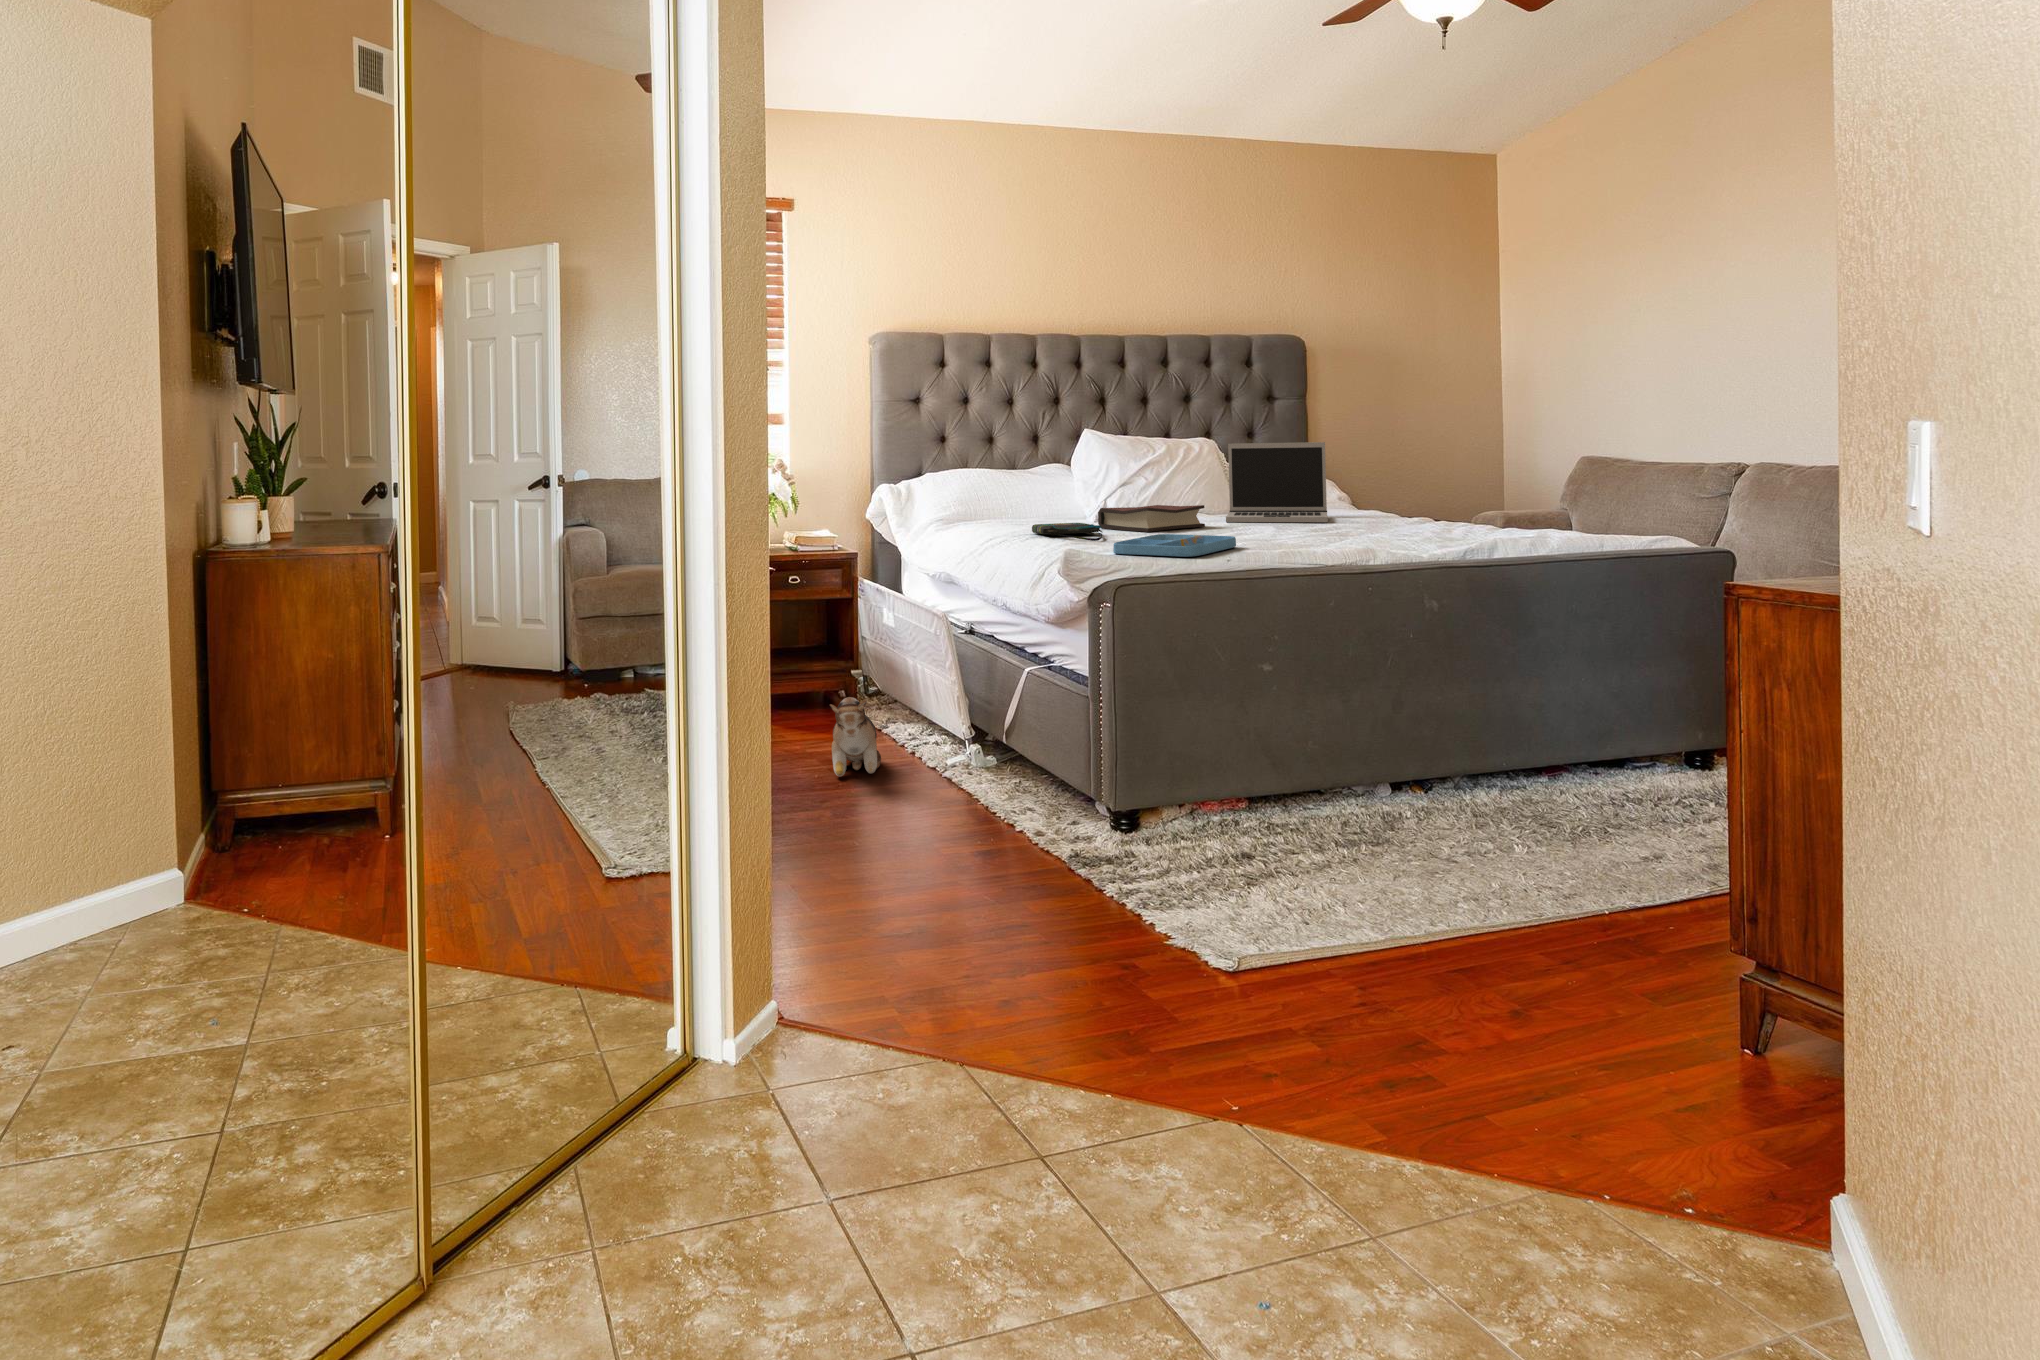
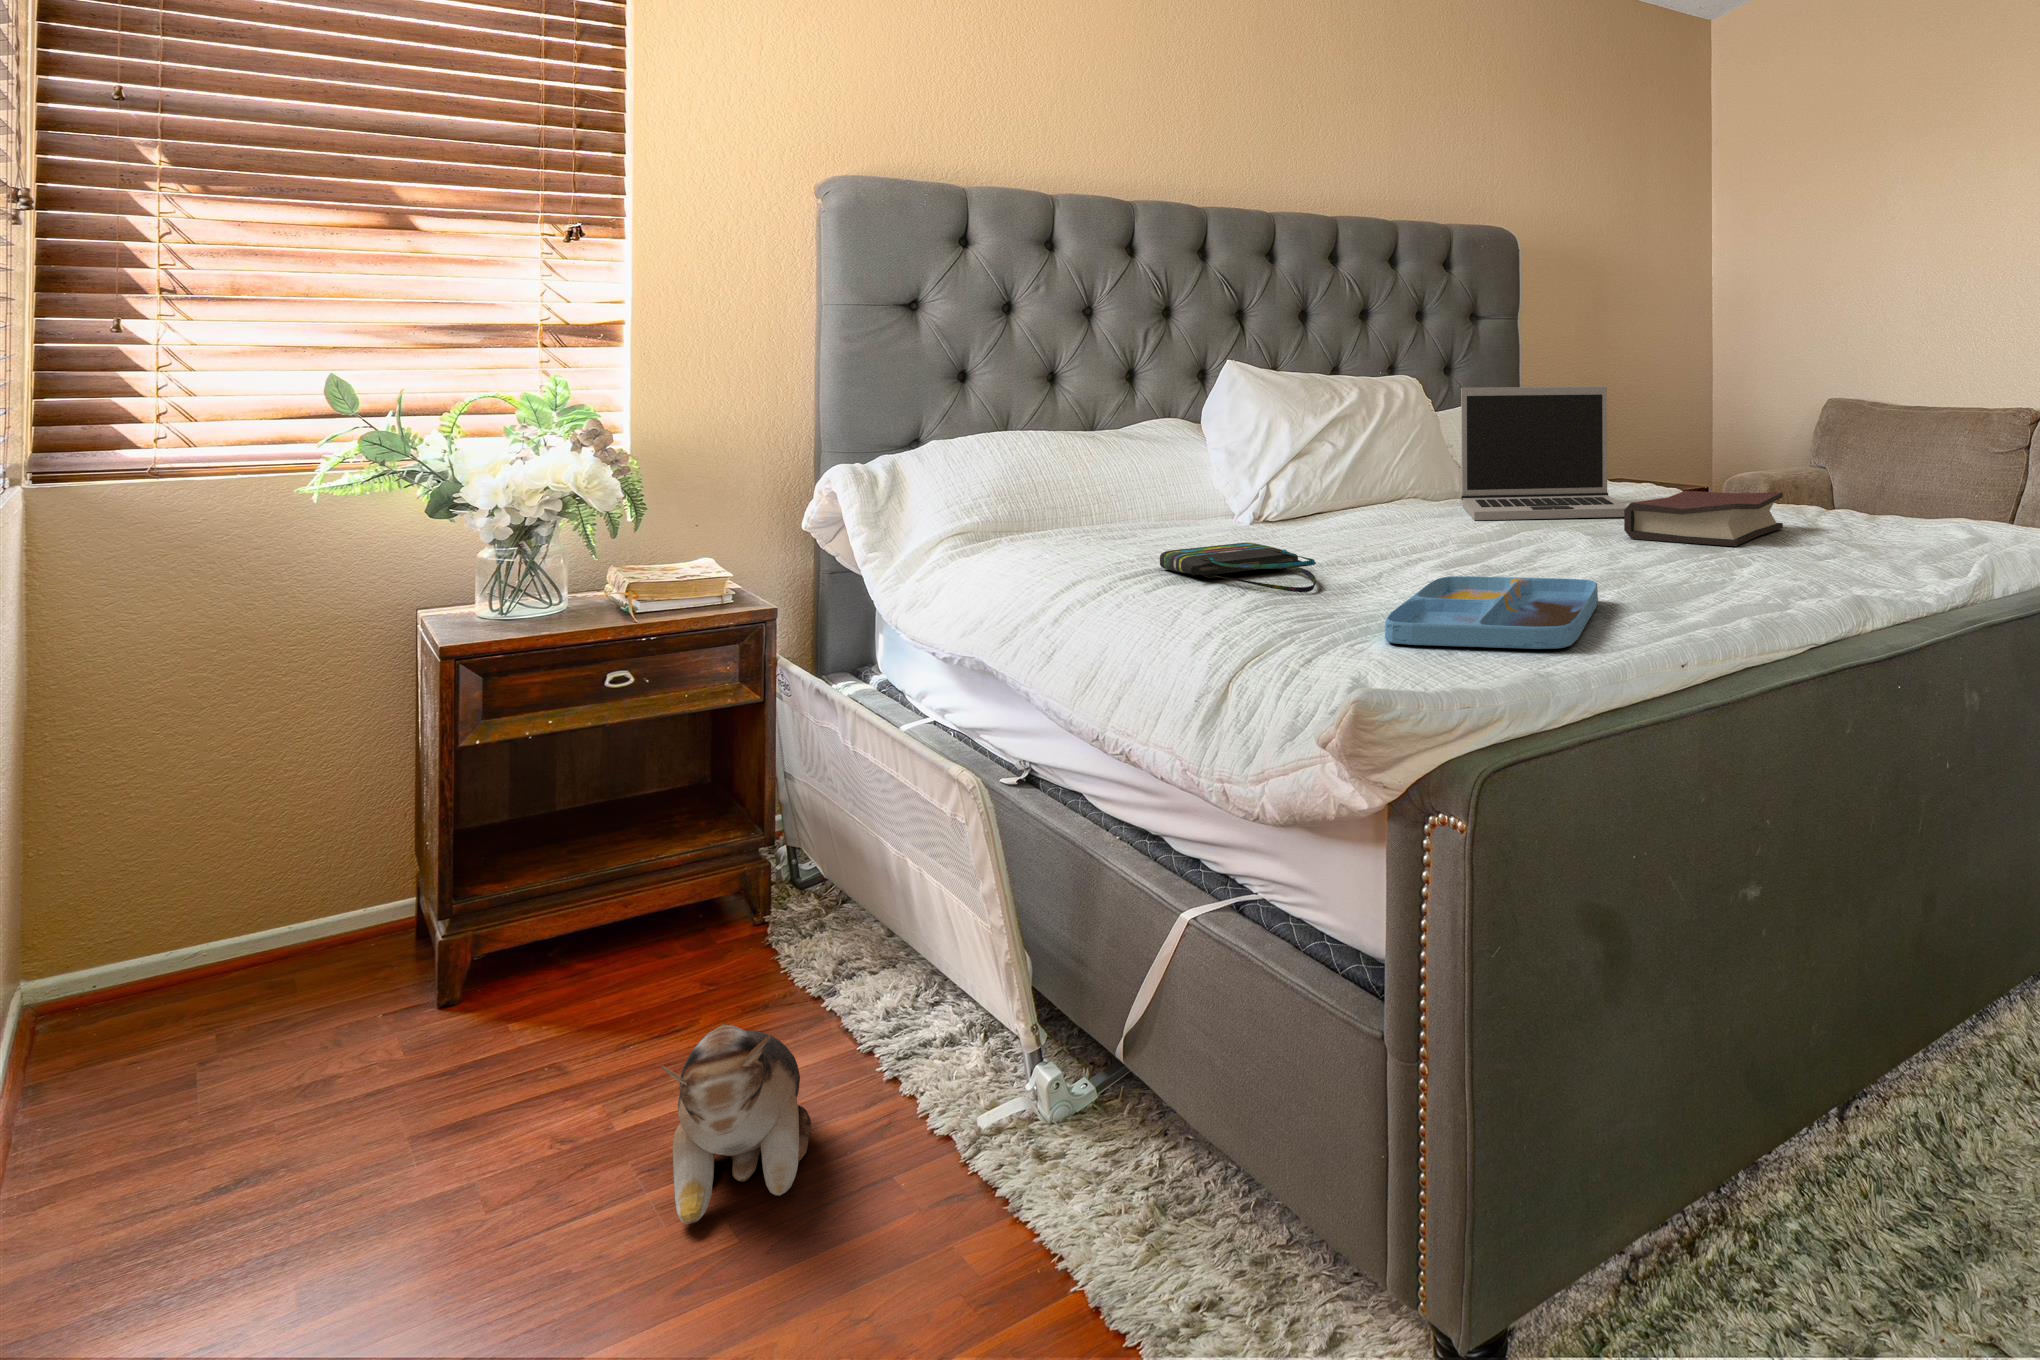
hardback book: present [1098,505,1205,532] -> present [1624,491,1783,546]

